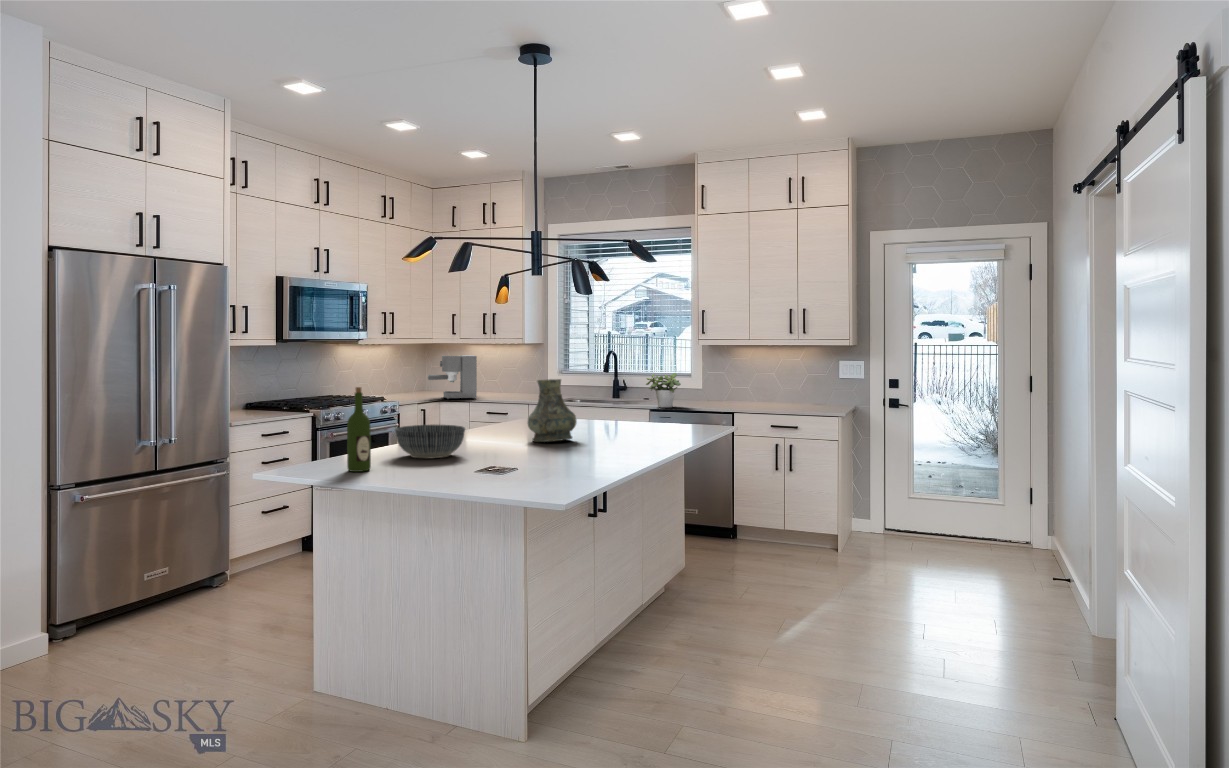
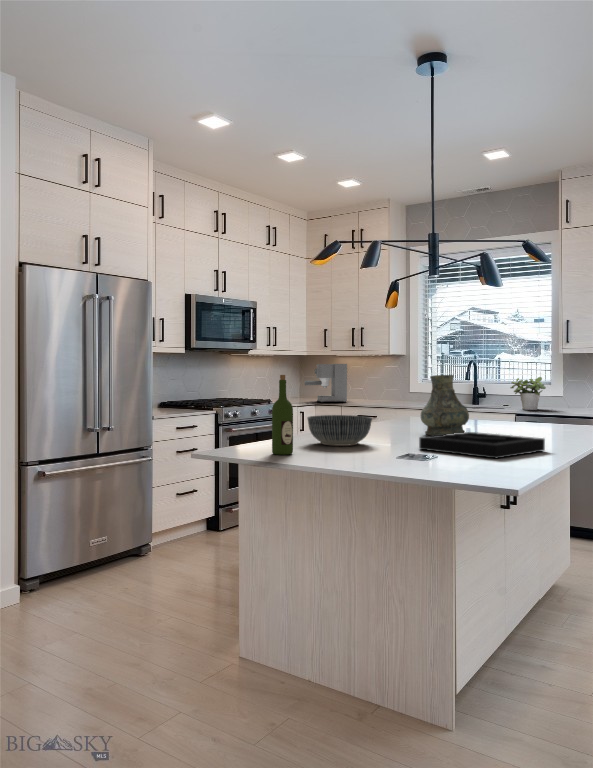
decorative tray: none [510,440,633,470] -> present [419,432,545,459]

